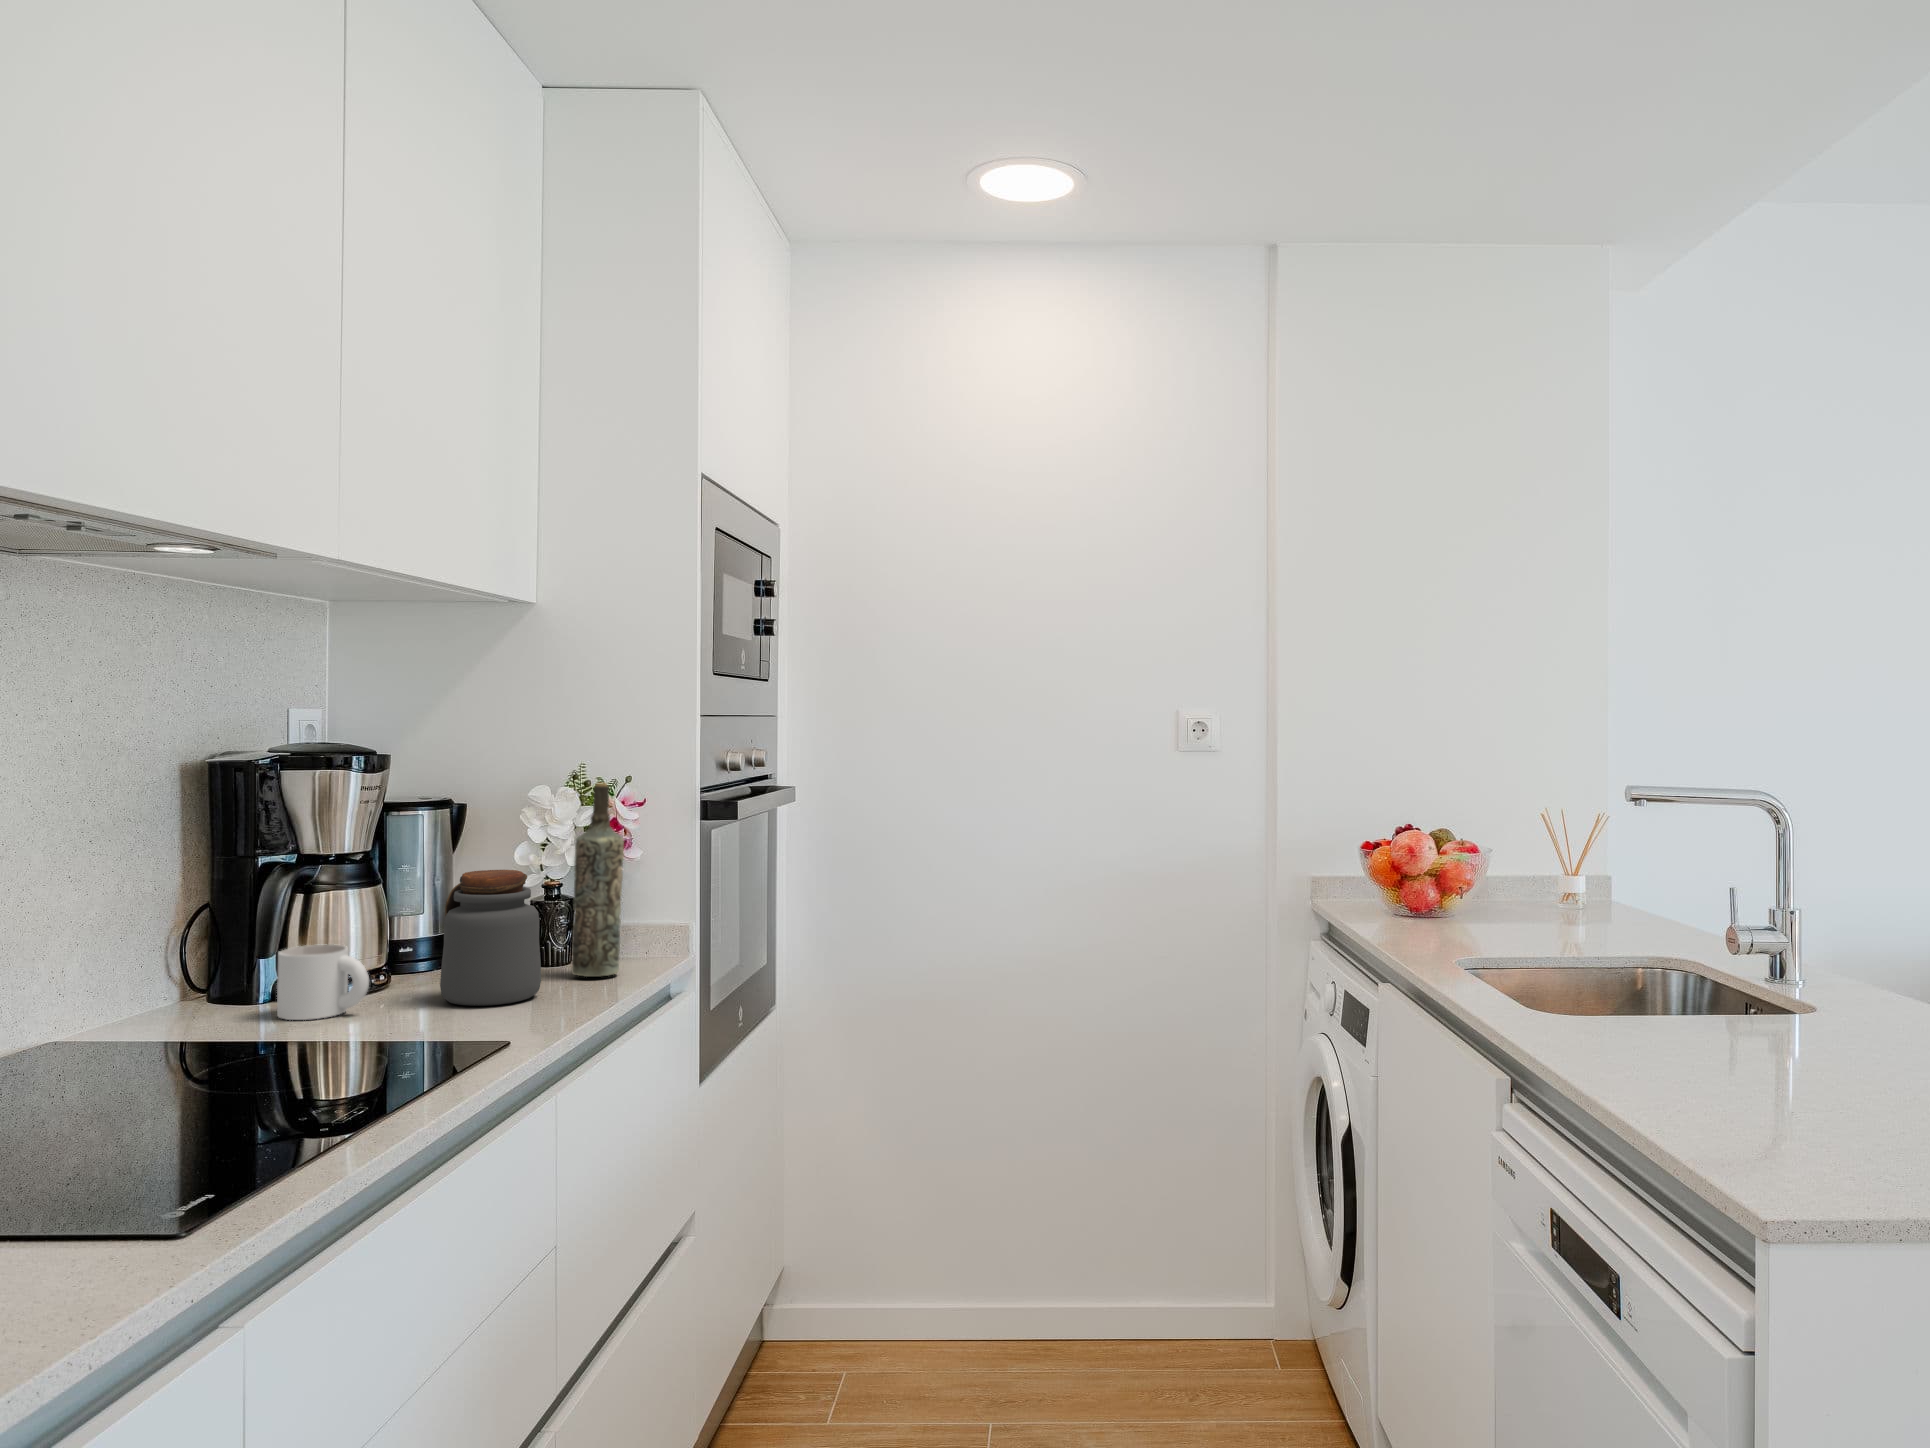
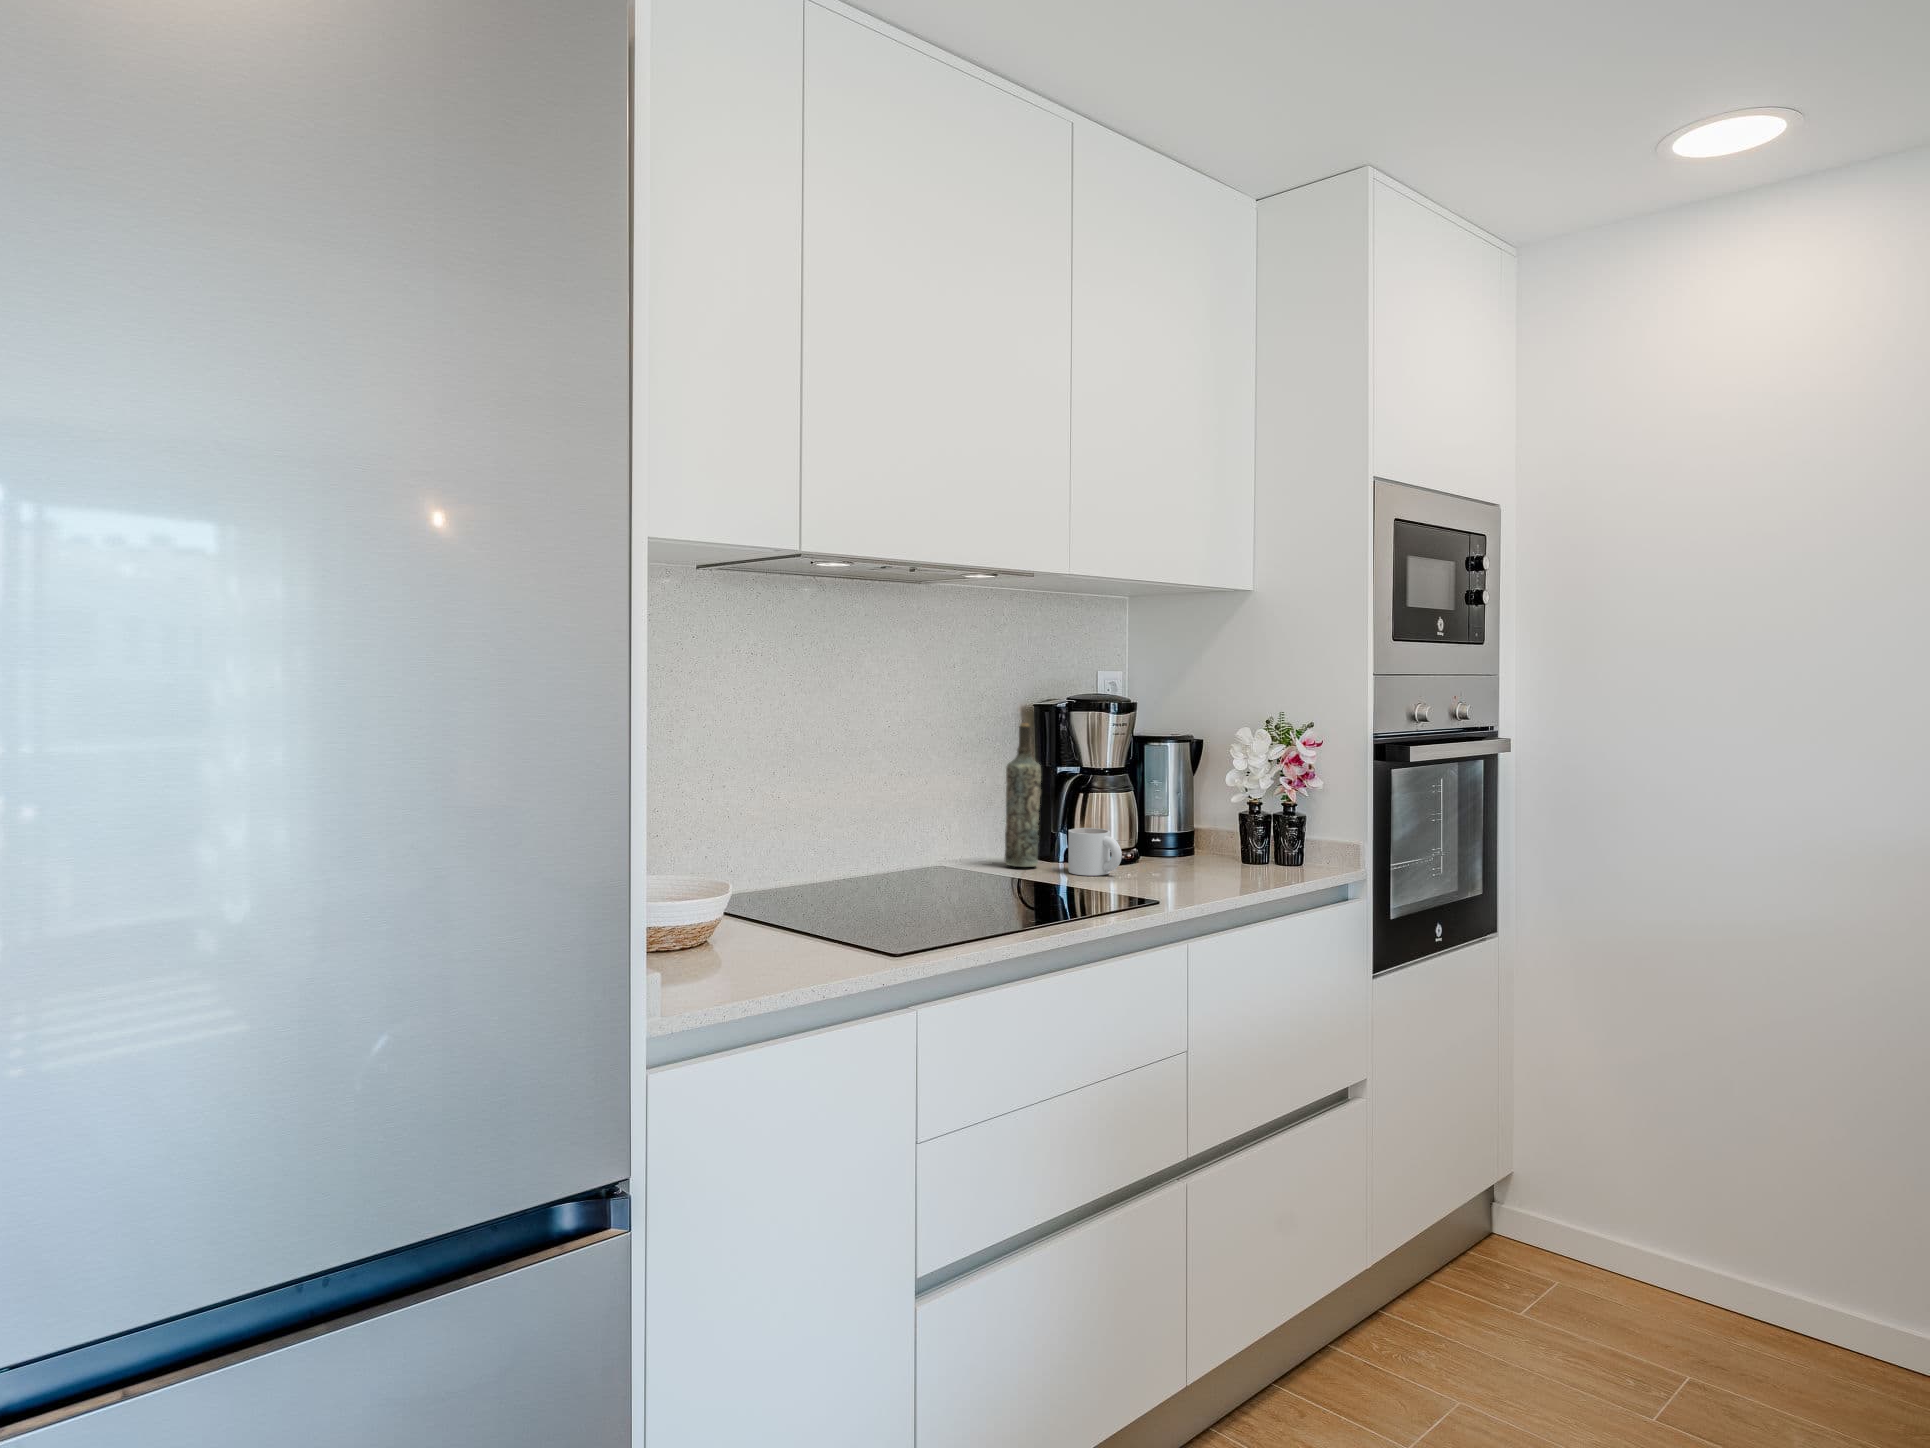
bottle: present [572,783,624,977] -> present [1004,724,1041,867]
jar: present [440,870,541,1006] -> none [1168,786,1237,881]

